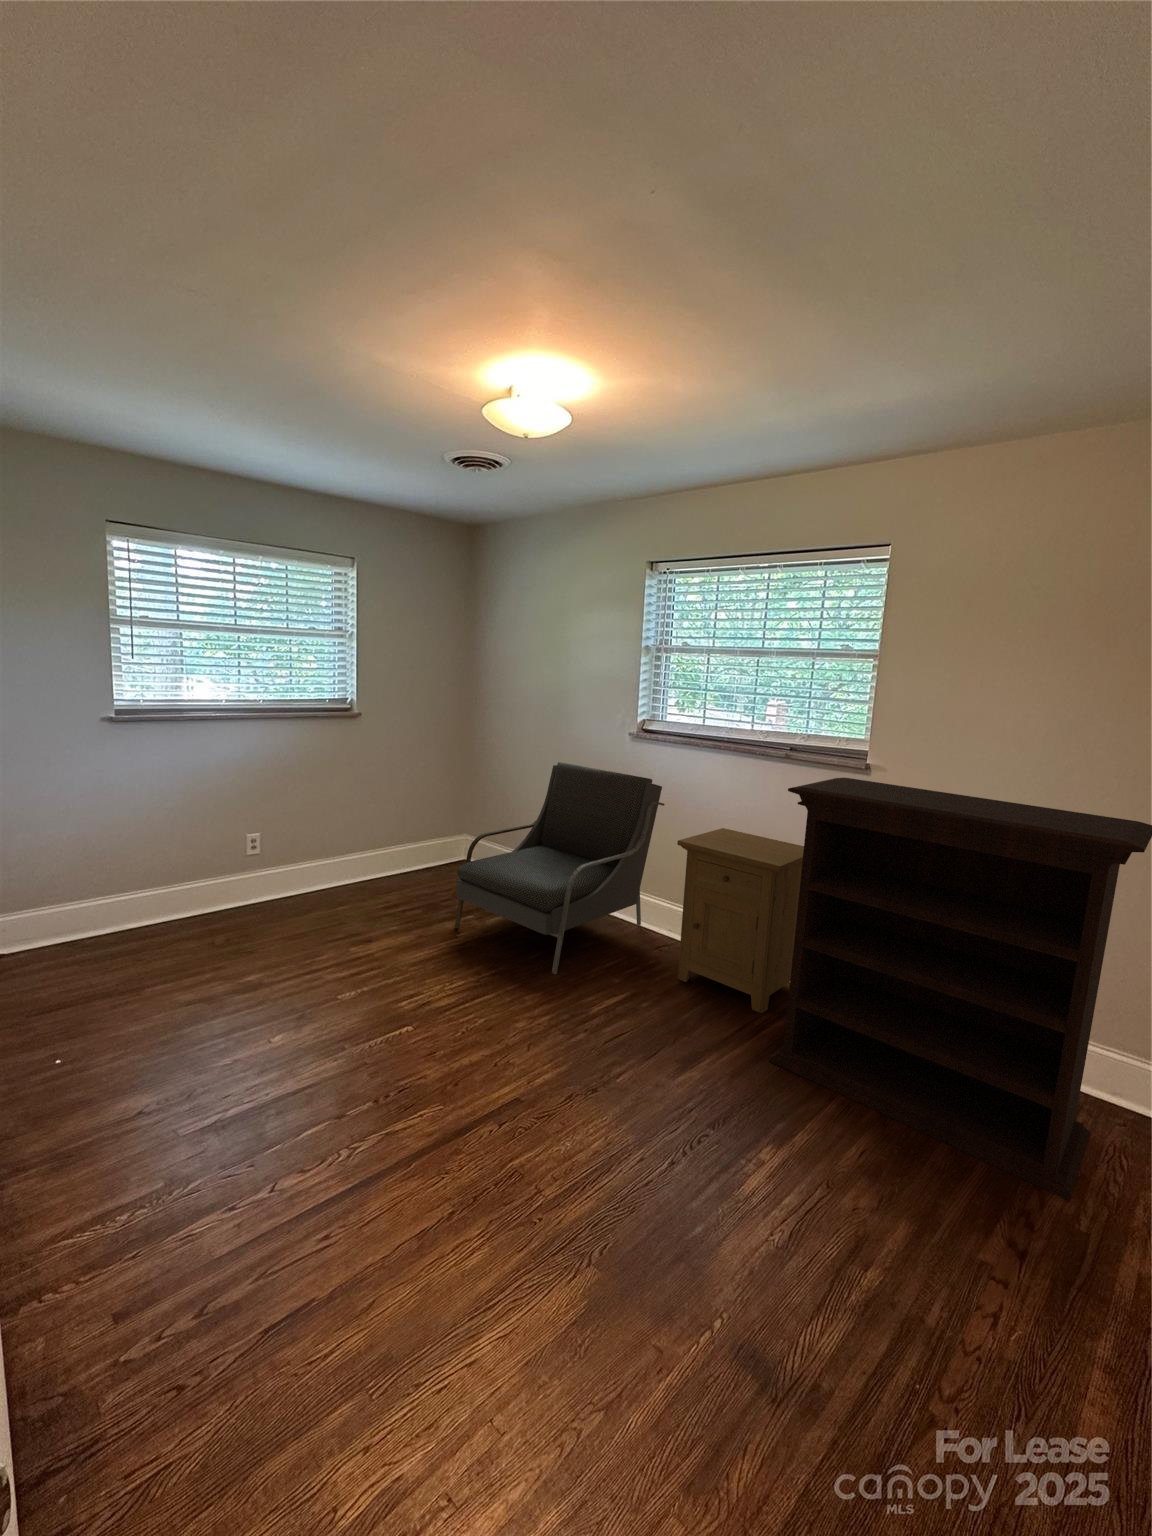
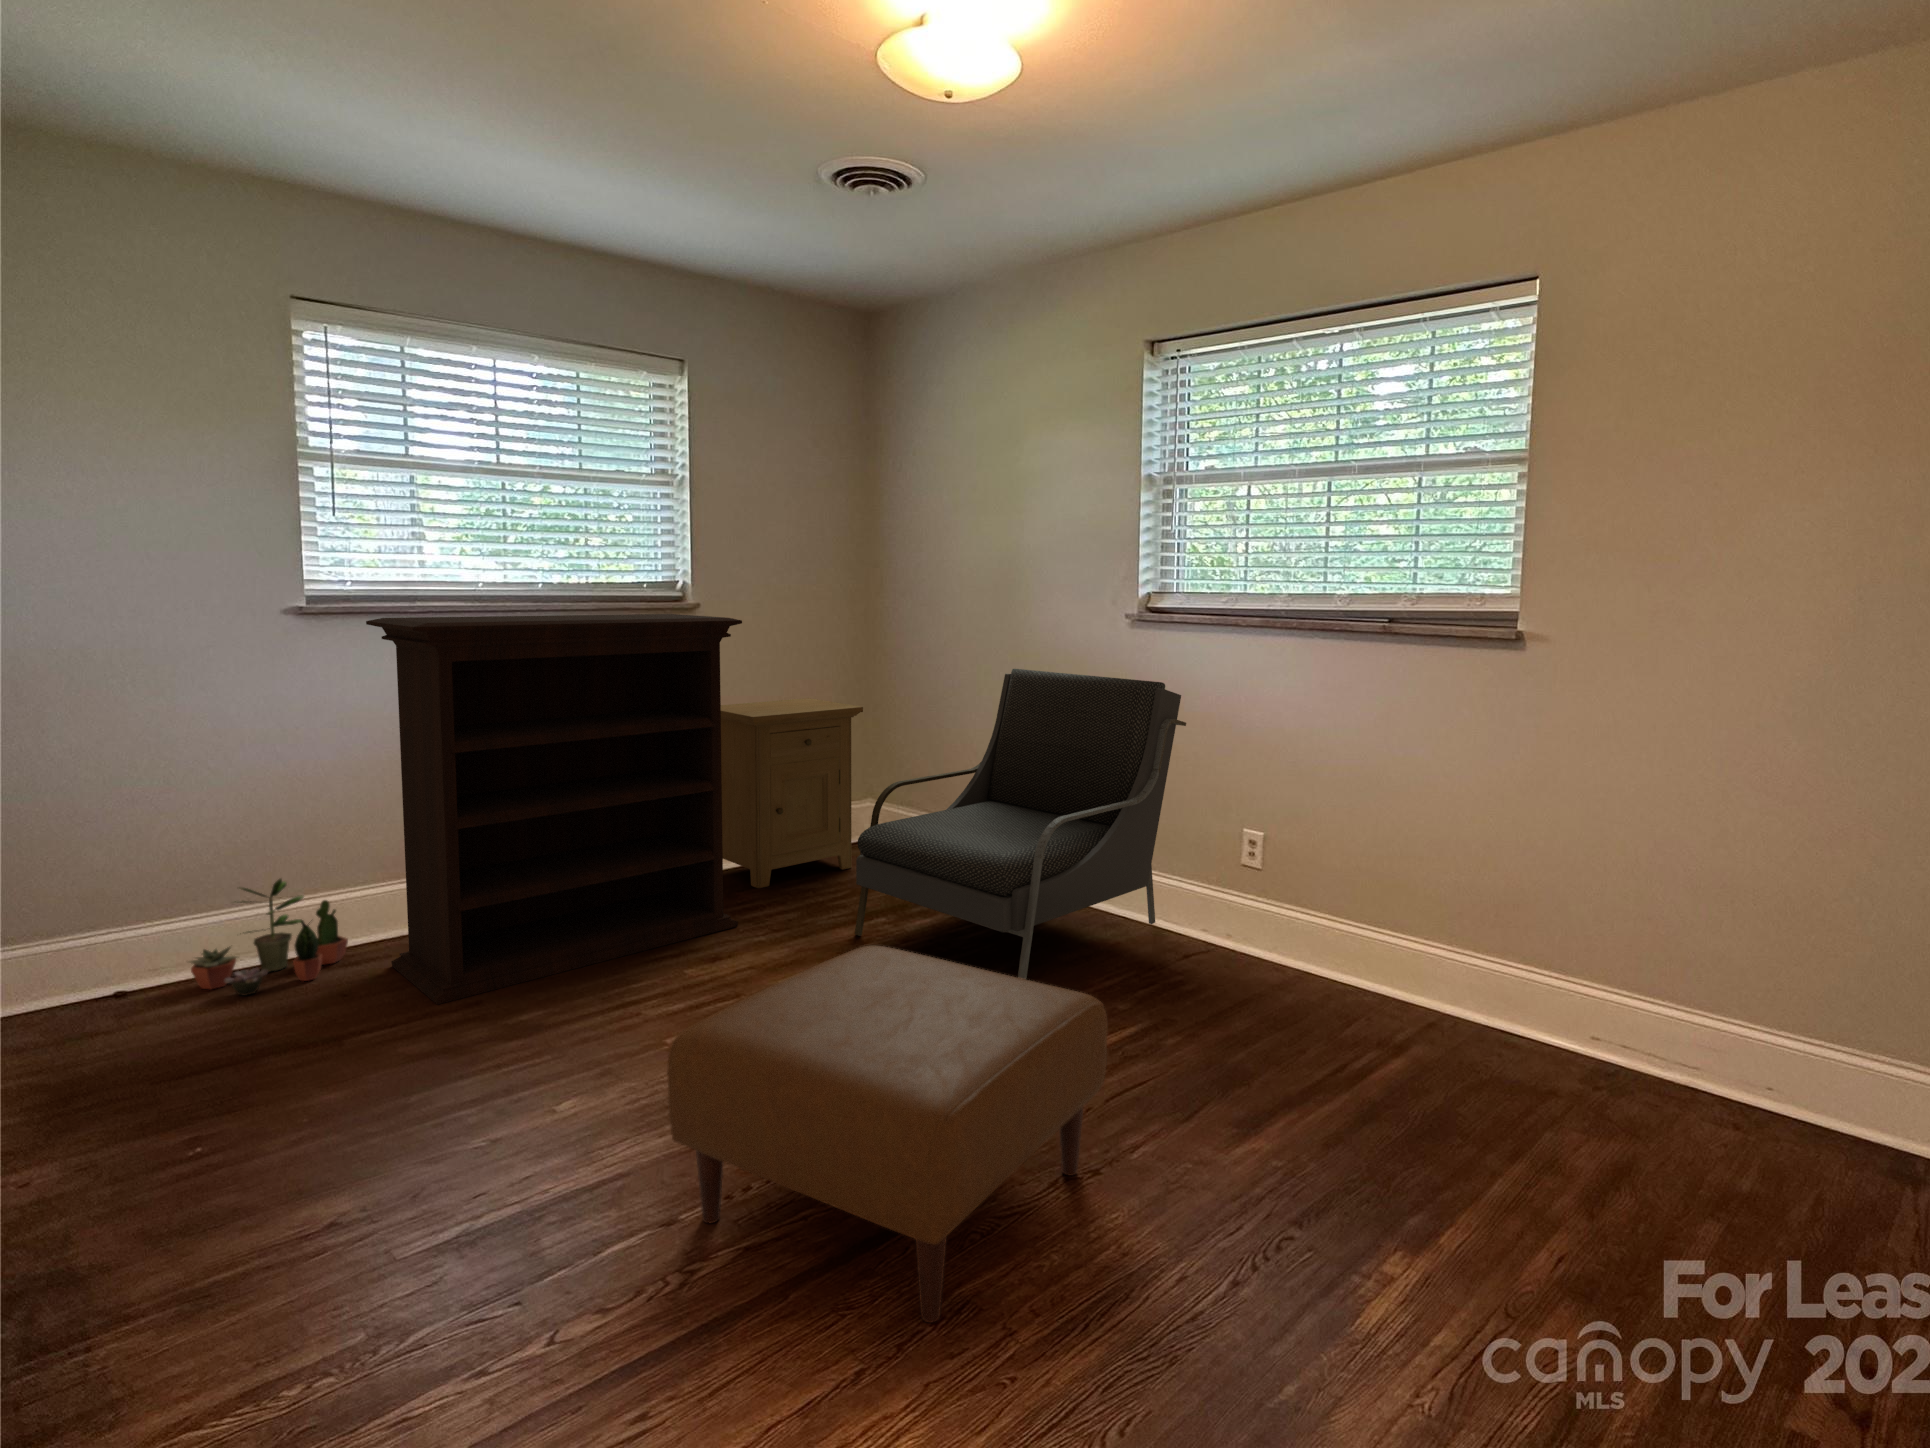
bookshelf: present [769,778,1152,1201] -> present [366,614,742,1004]
nightstand: present [677,828,804,1013] -> present [721,698,863,888]
potted plant: none [43,887,142,959] -> present [189,879,348,995]
ottoman: none [342,951,603,1183] -> present [667,946,1107,1323]

